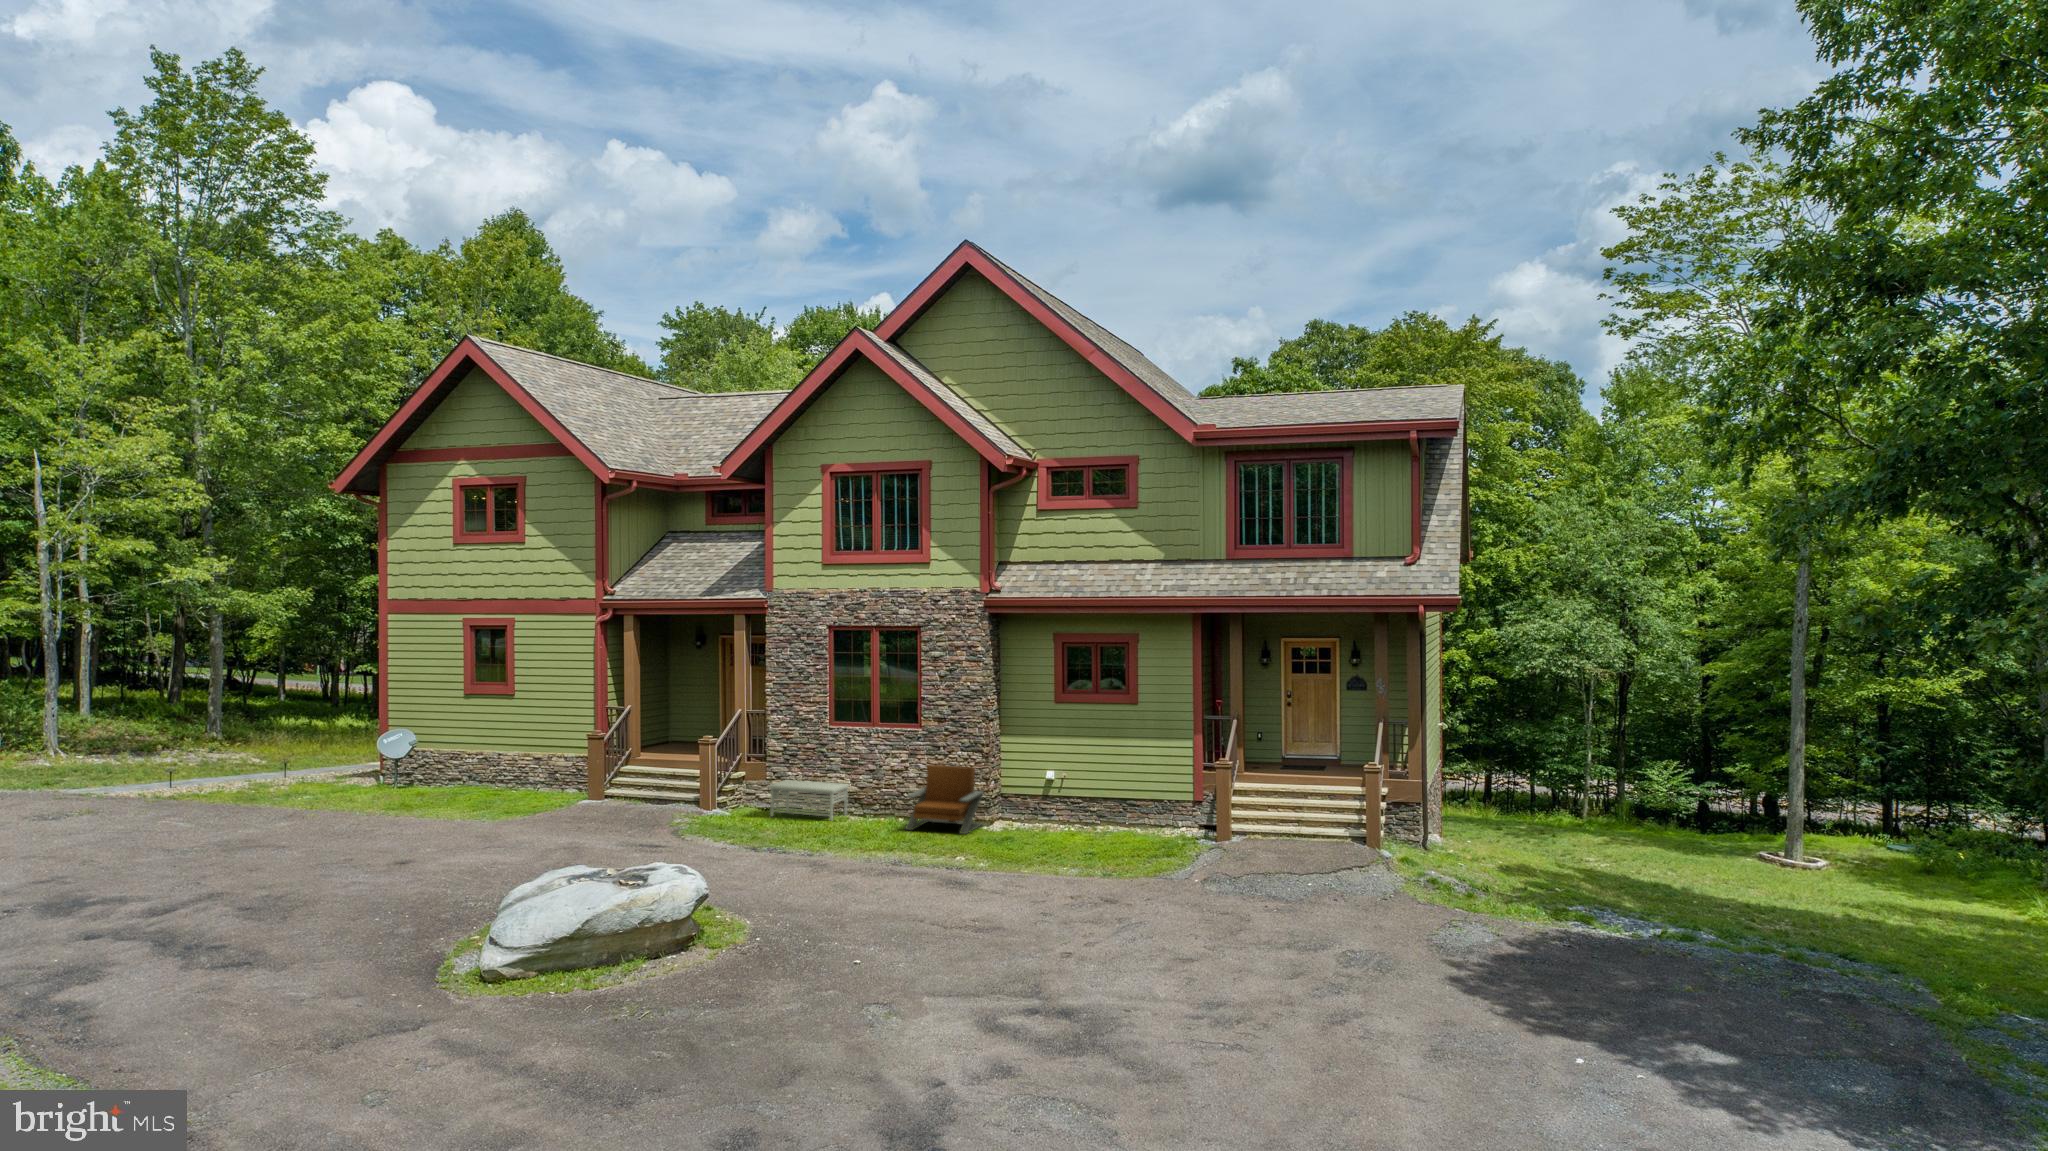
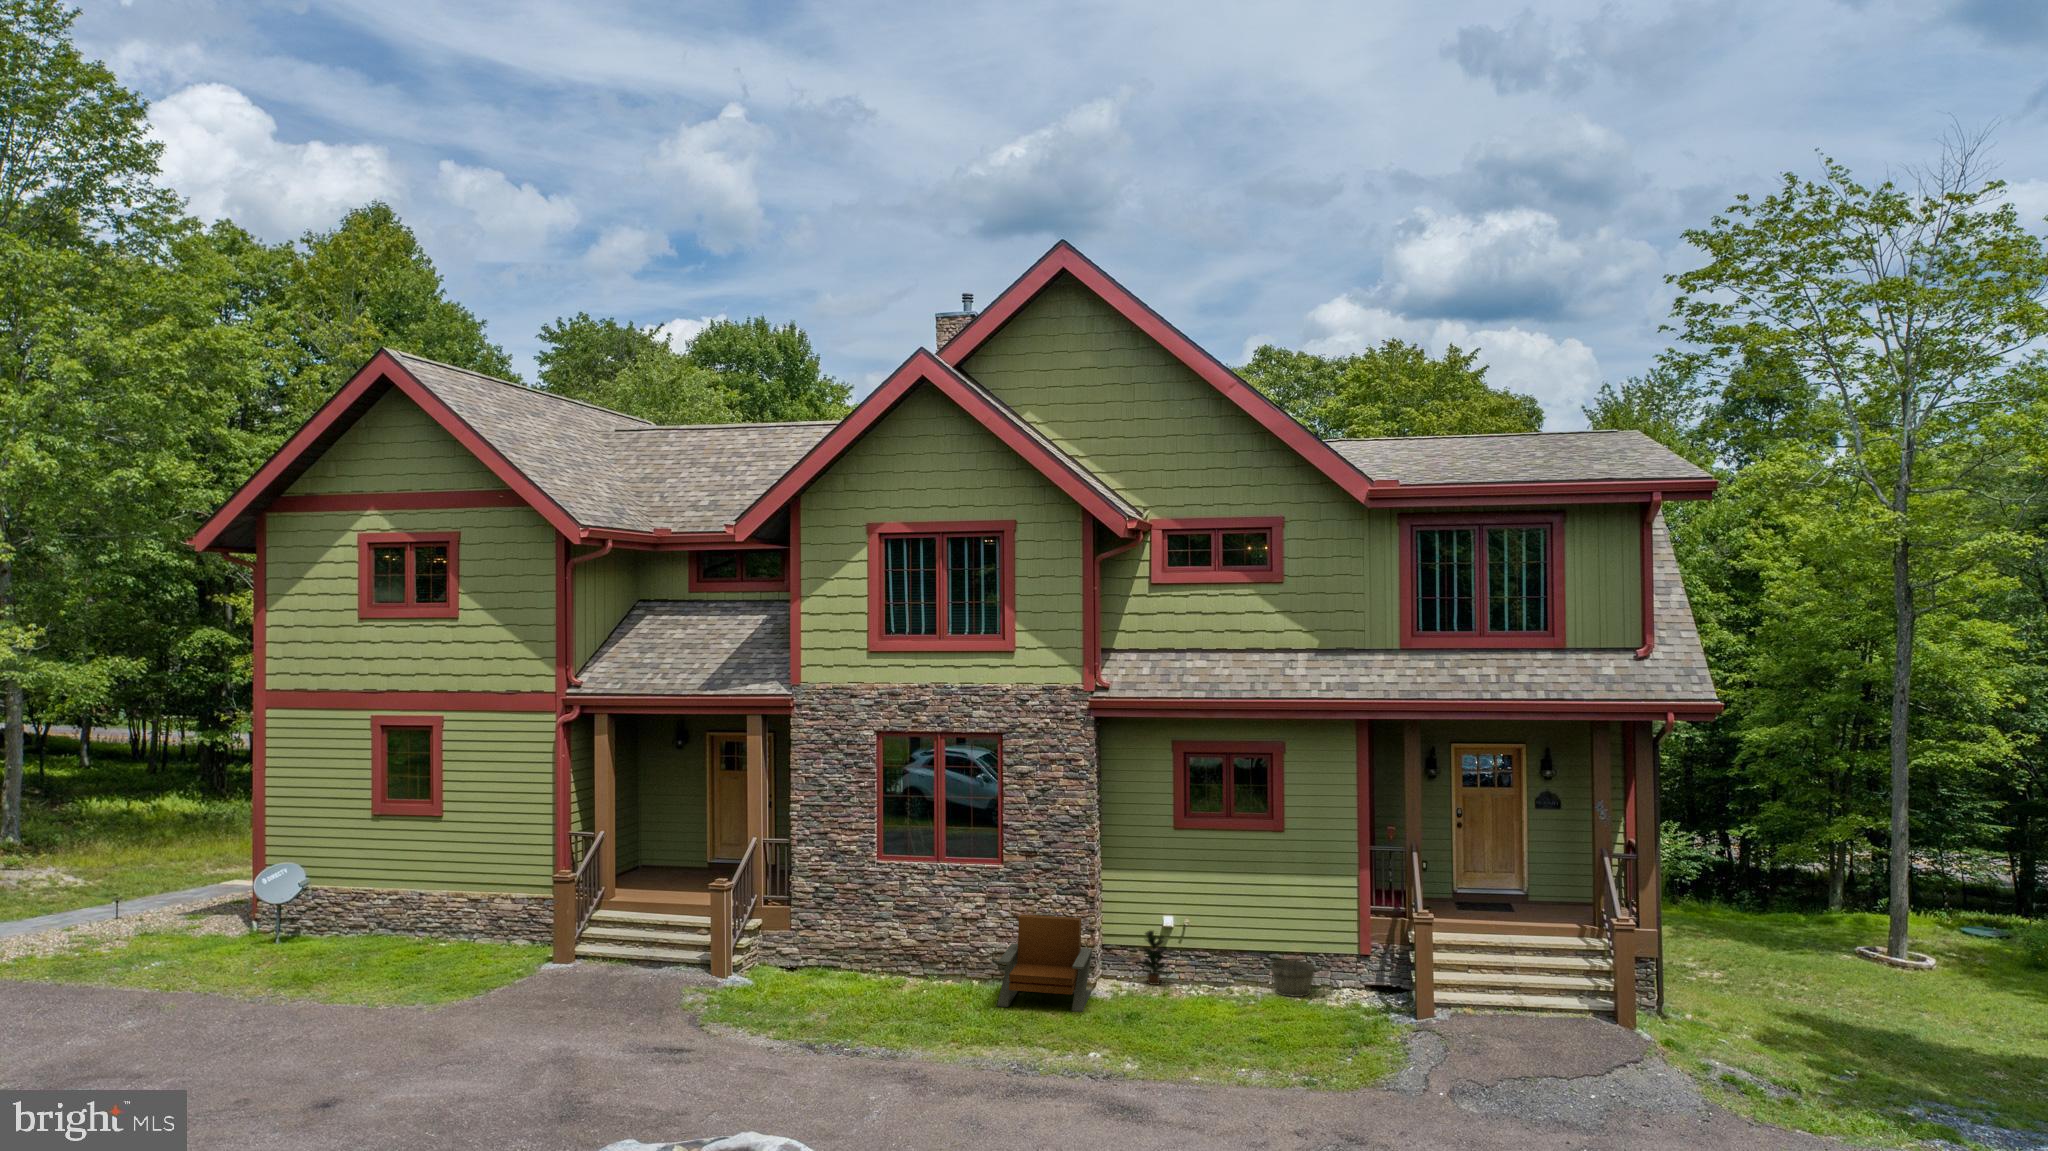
storage bench: present [768,780,849,821] -> none [803,933,908,992]
potted plant: none [1023,781,1047,822] -> present [1139,931,1168,985]
wooden bucket: none [1122,799,1156,830] -> present [1271,960,1315,997]

